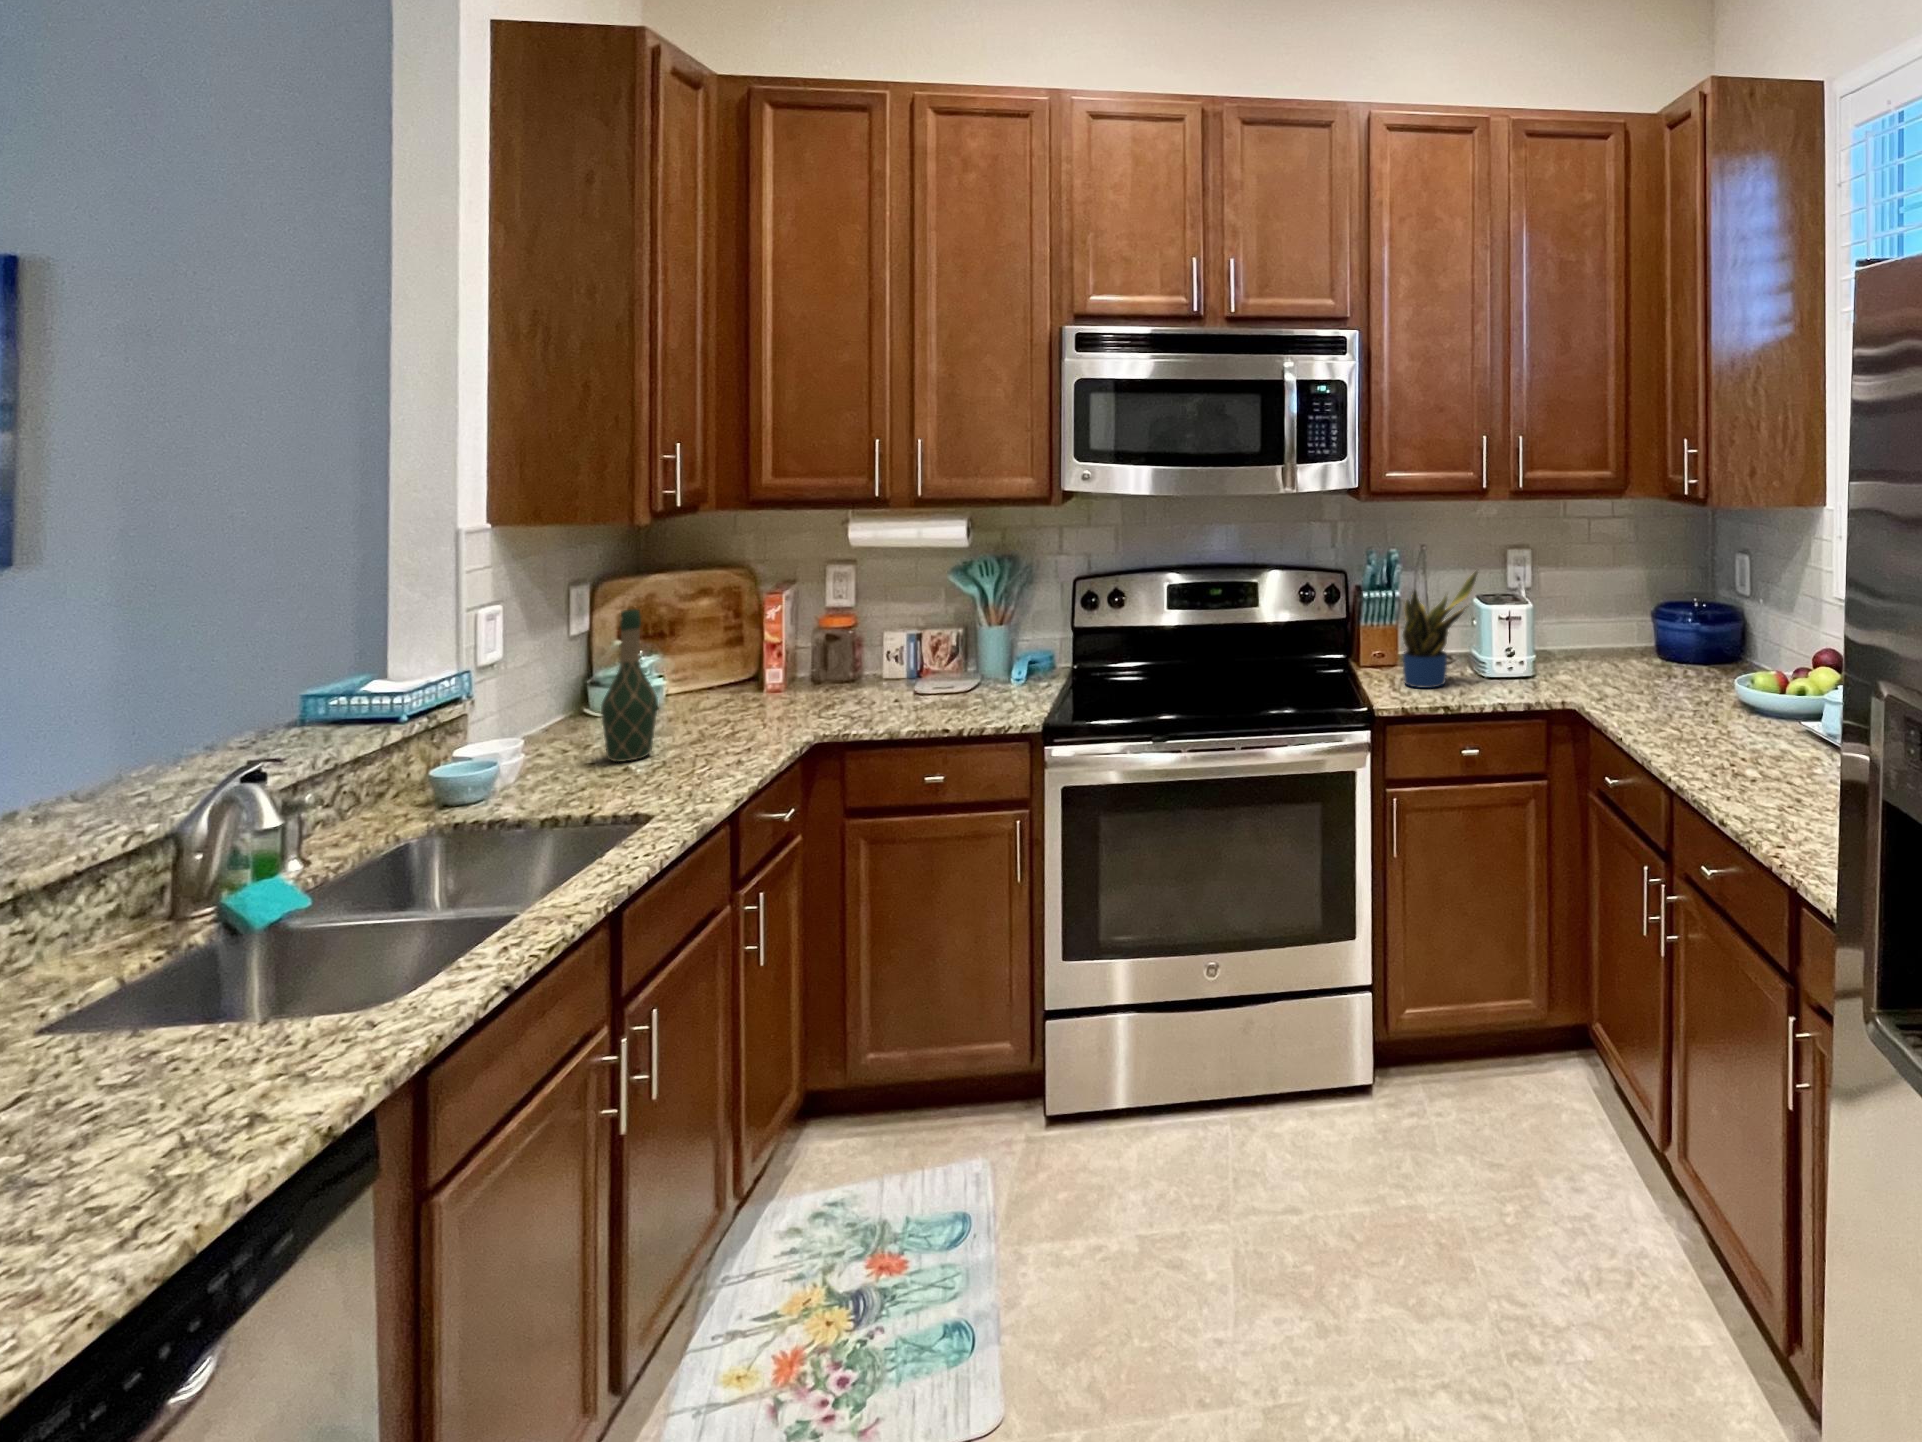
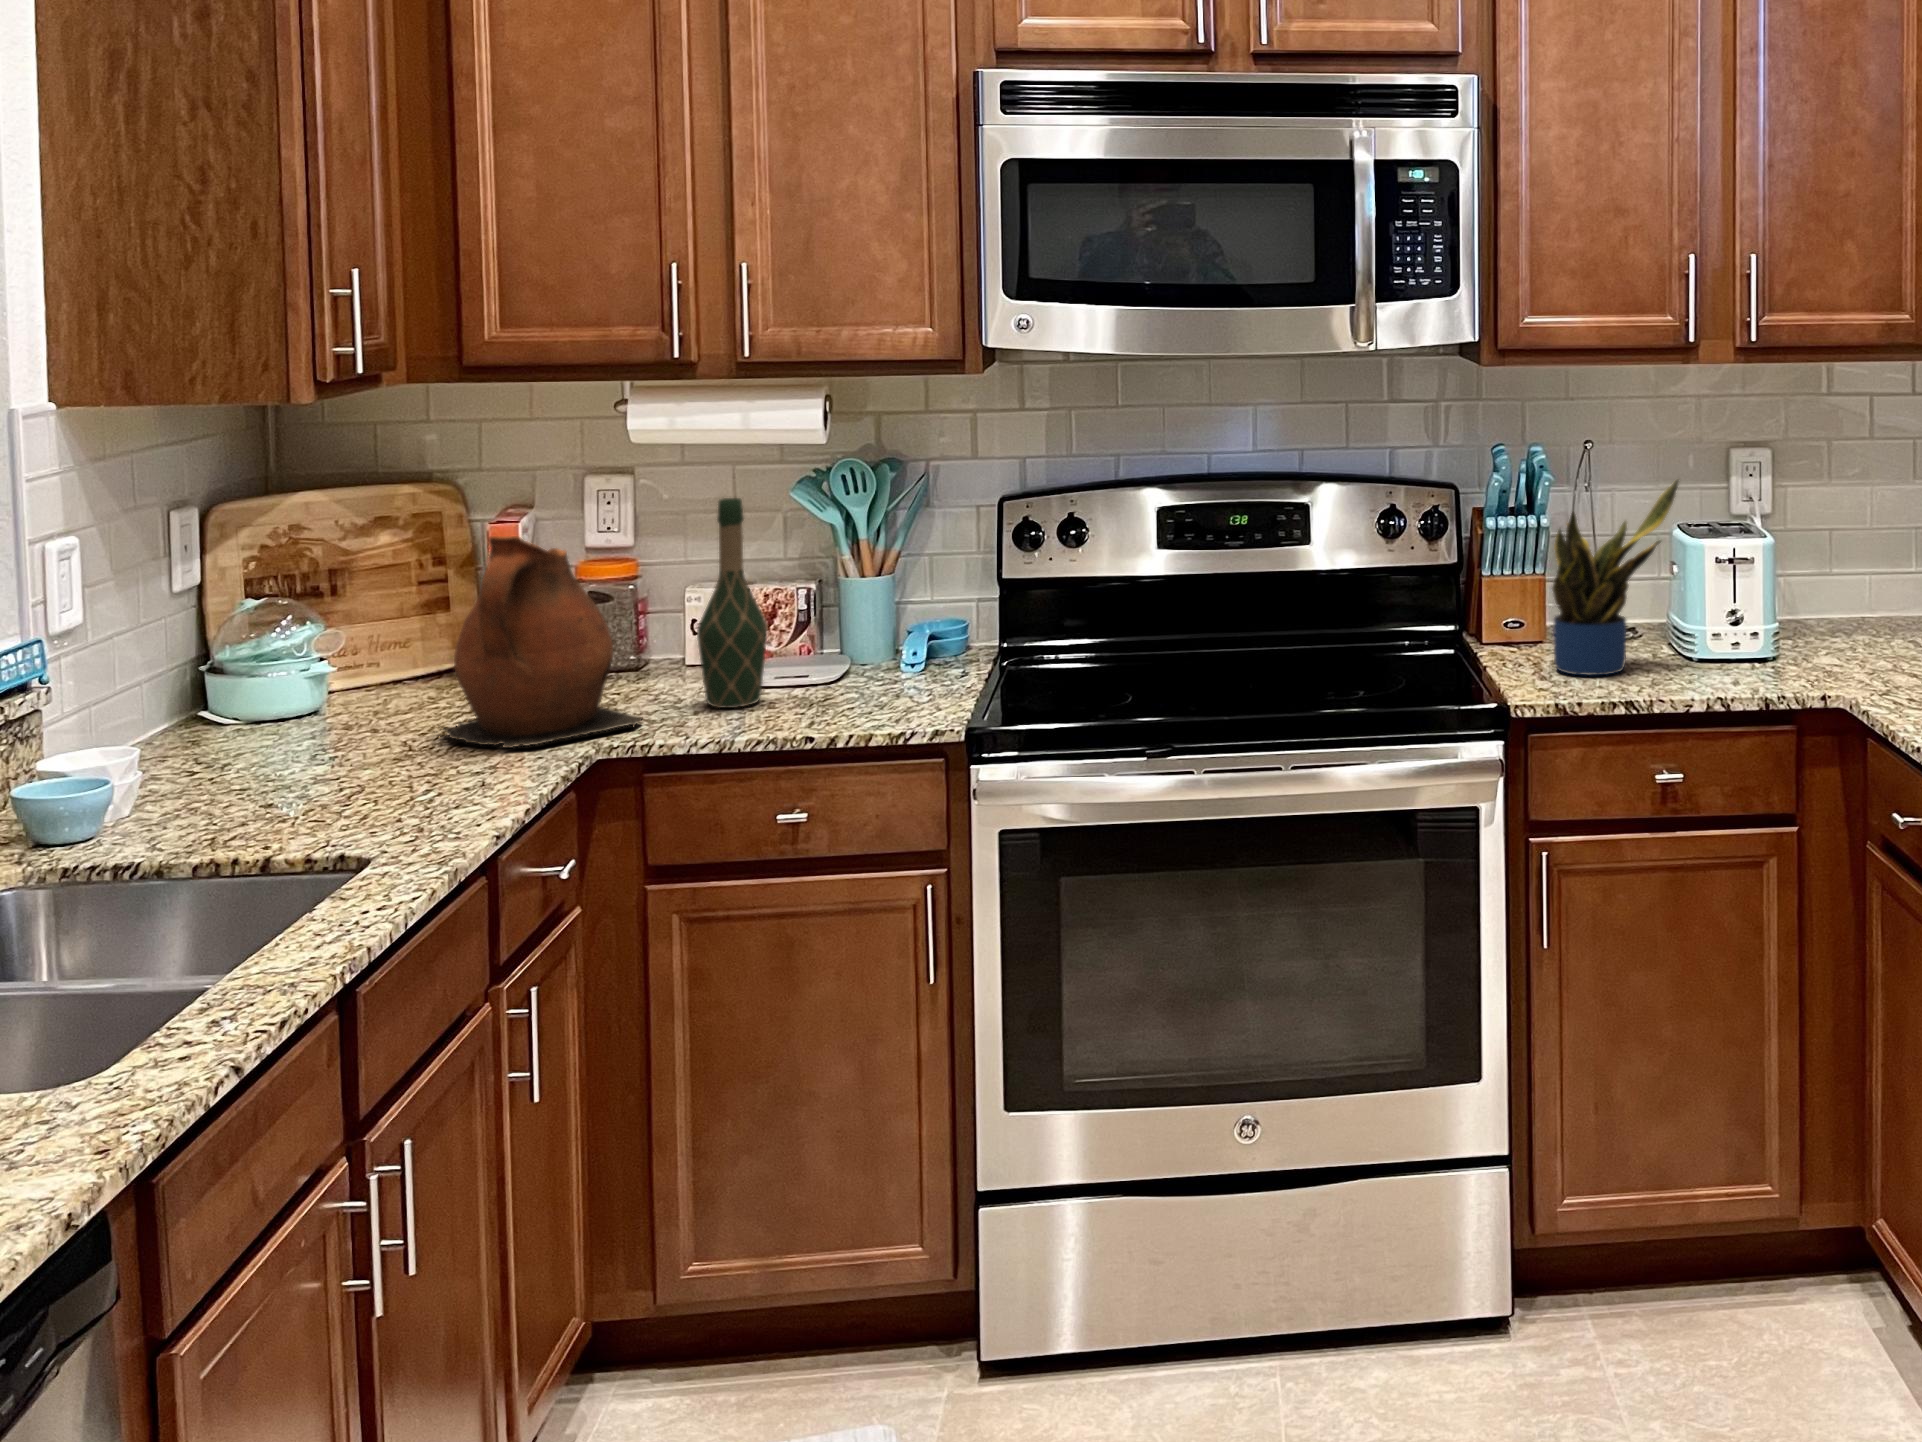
ceramic pitcher: none [717,606,849,737] -> present [440,536,642,748]
wine bottle: present [601,609,658,762] -> present [697,498,767,708]

